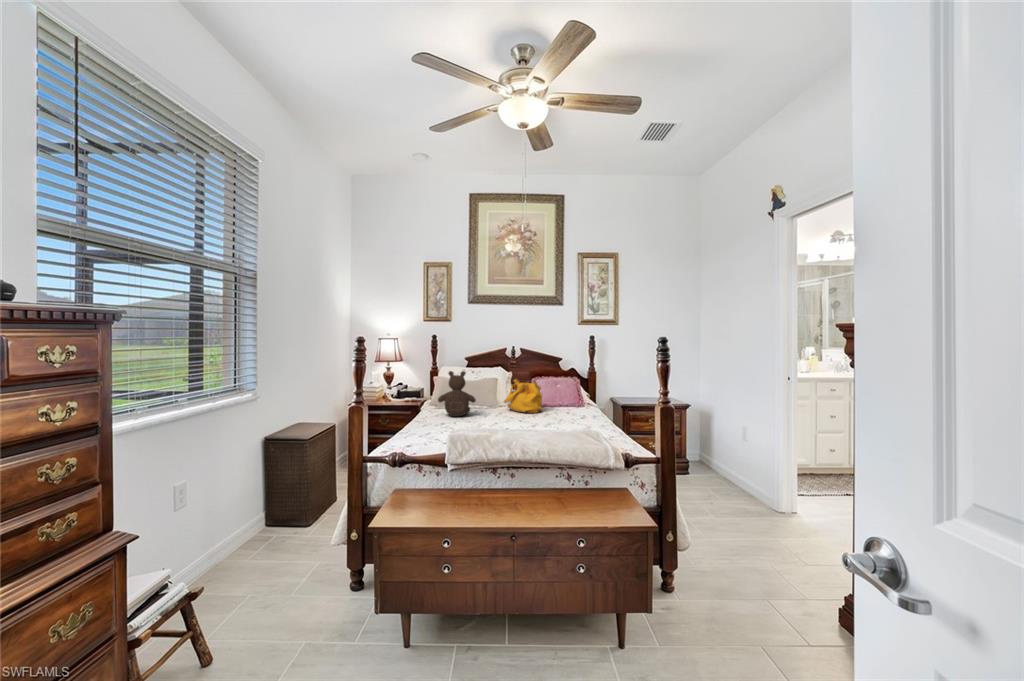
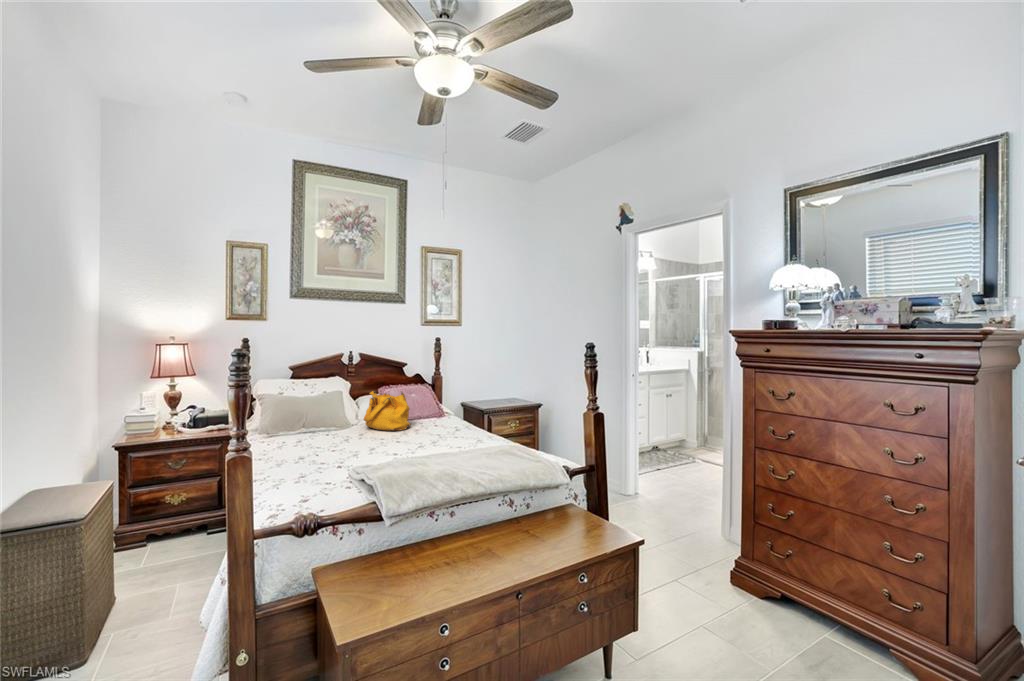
teddy bear: present [438,371,476,417] -> none [286,388,339,447]

